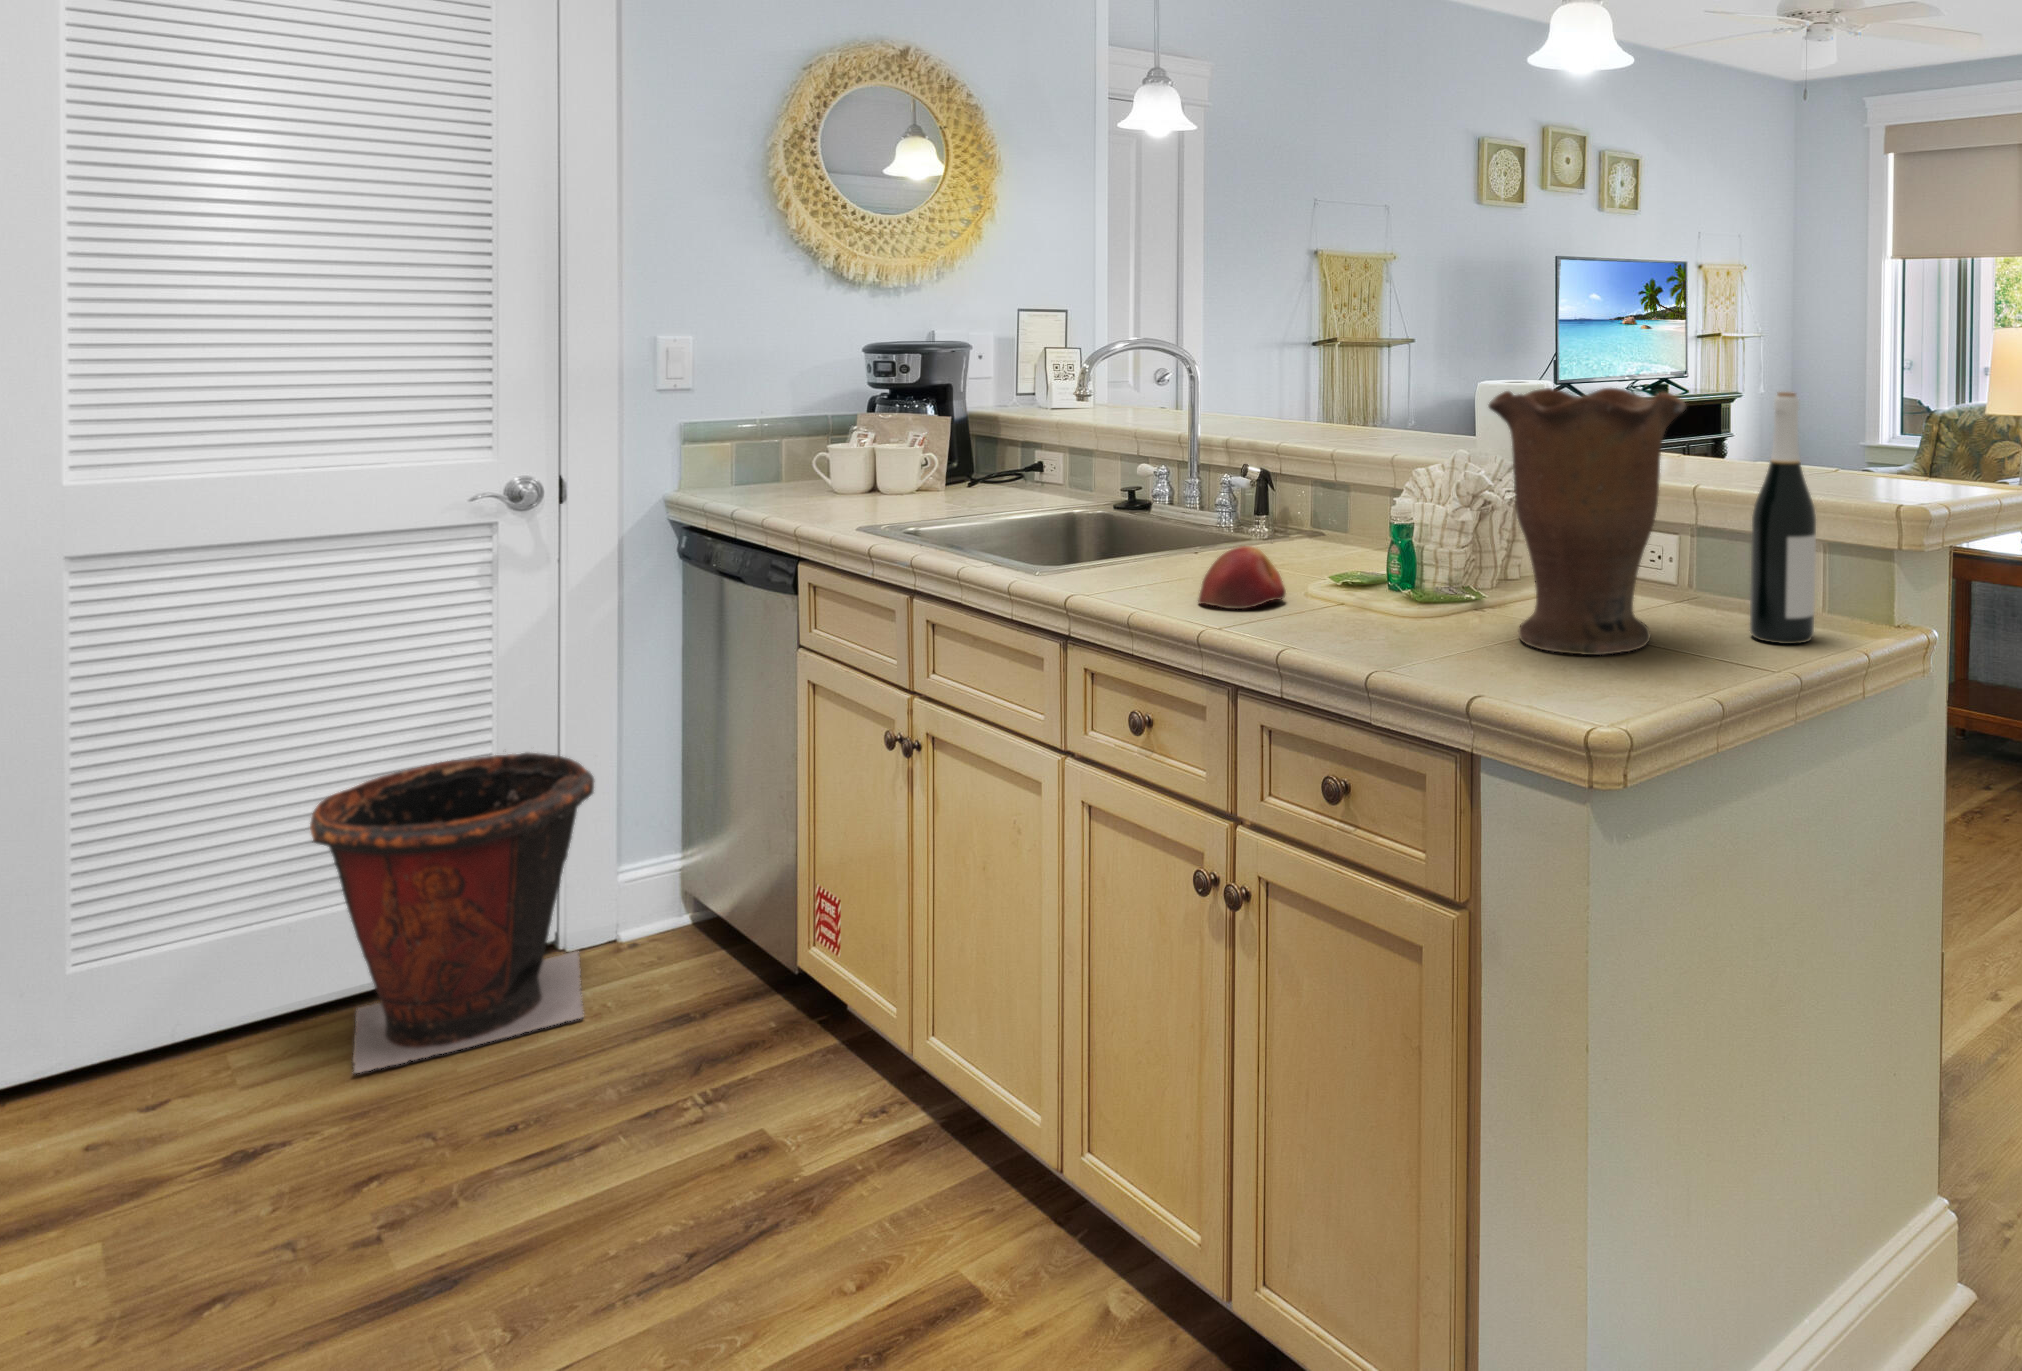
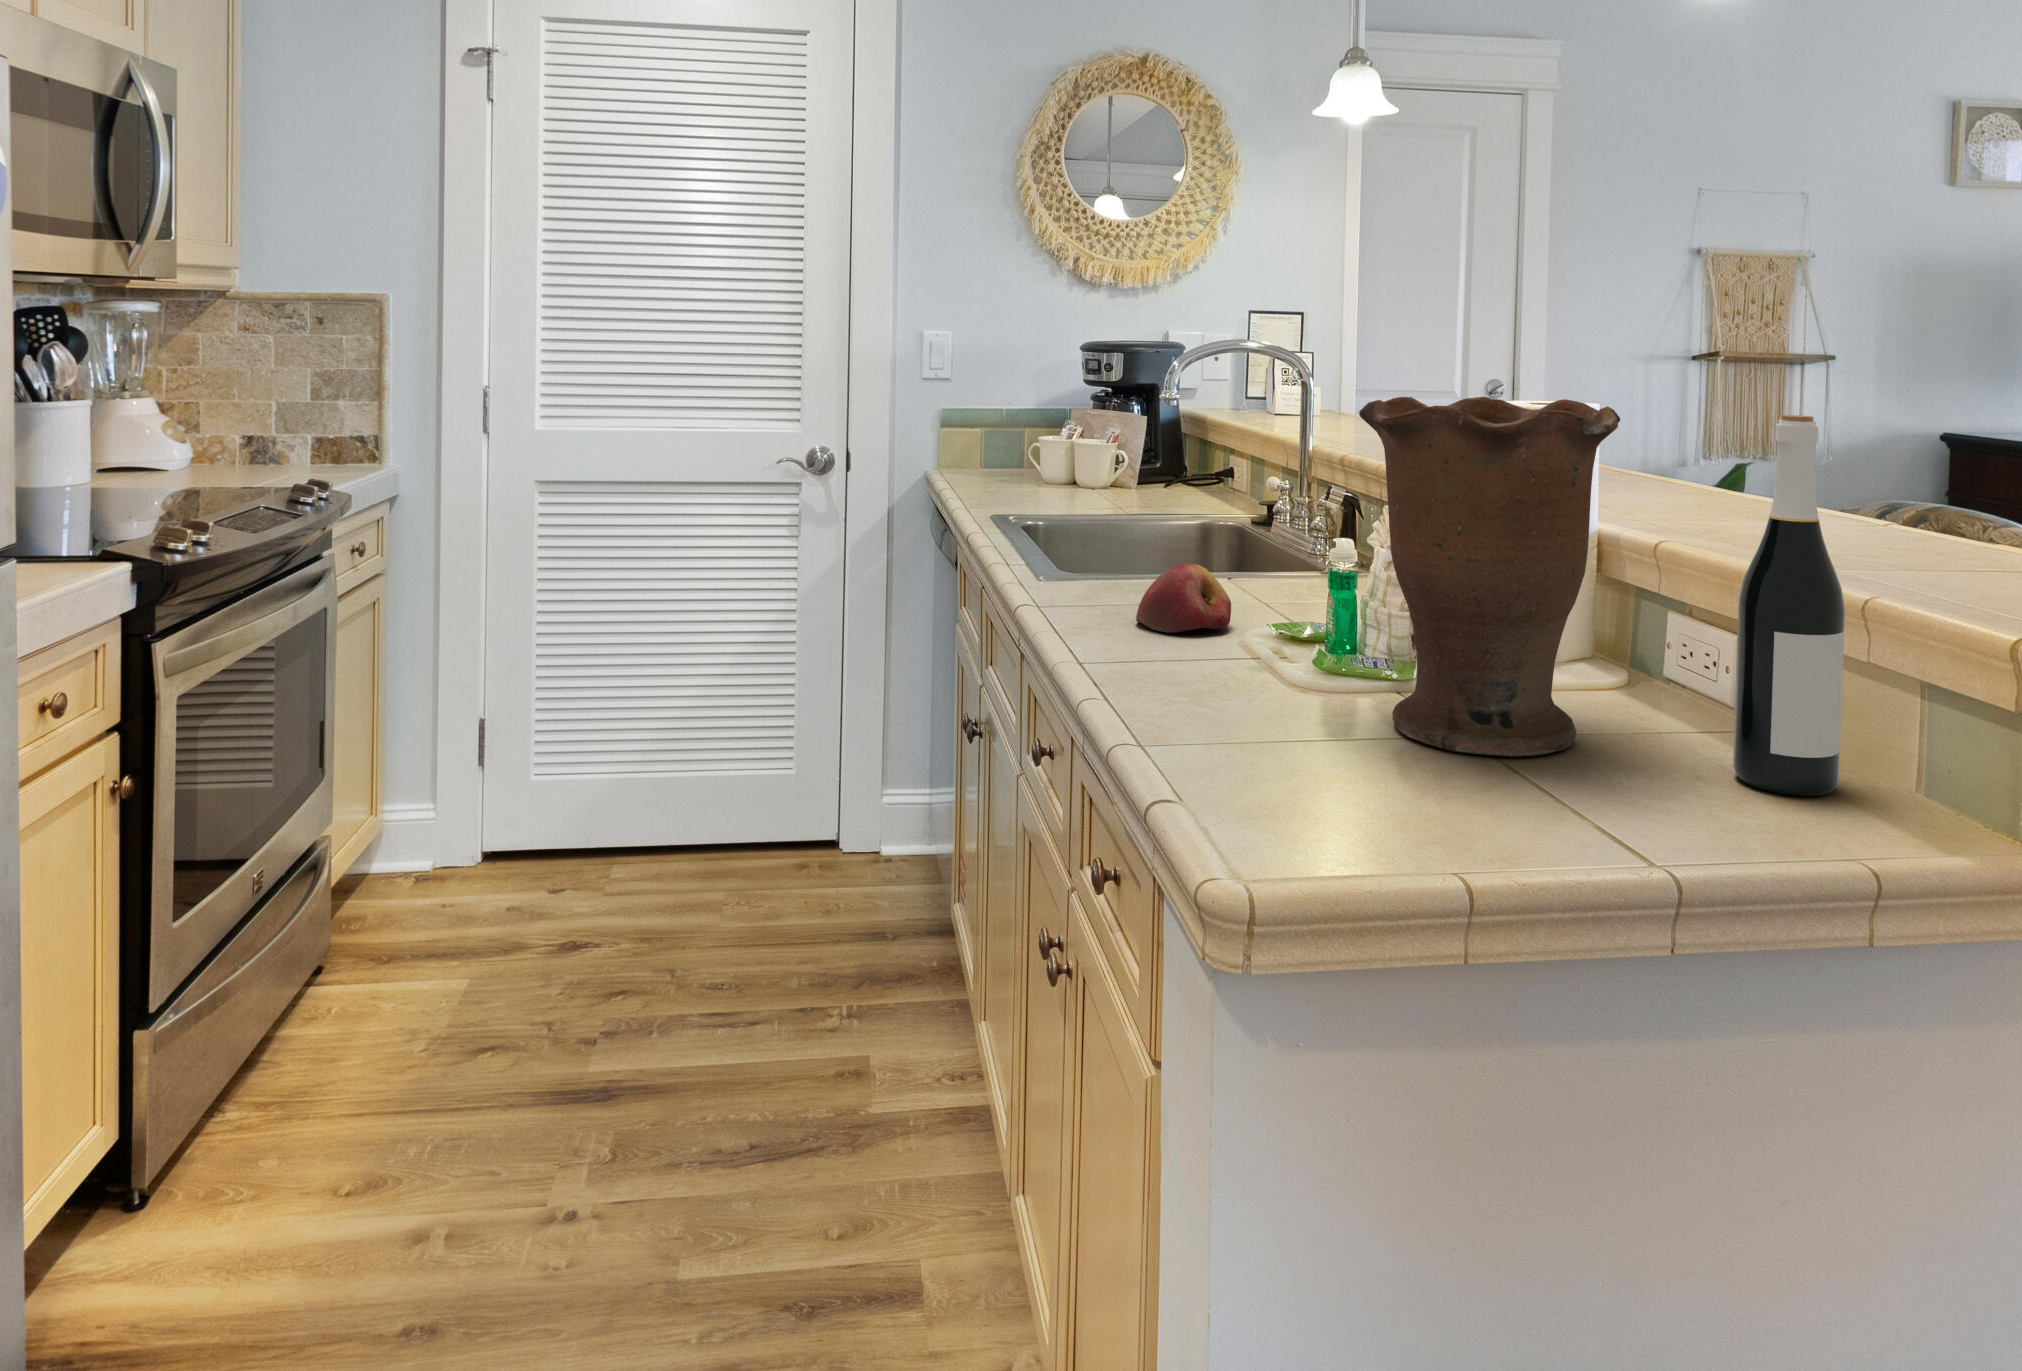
waste bin: present [310,753,595,1073] -> none [648,676,843,916]

